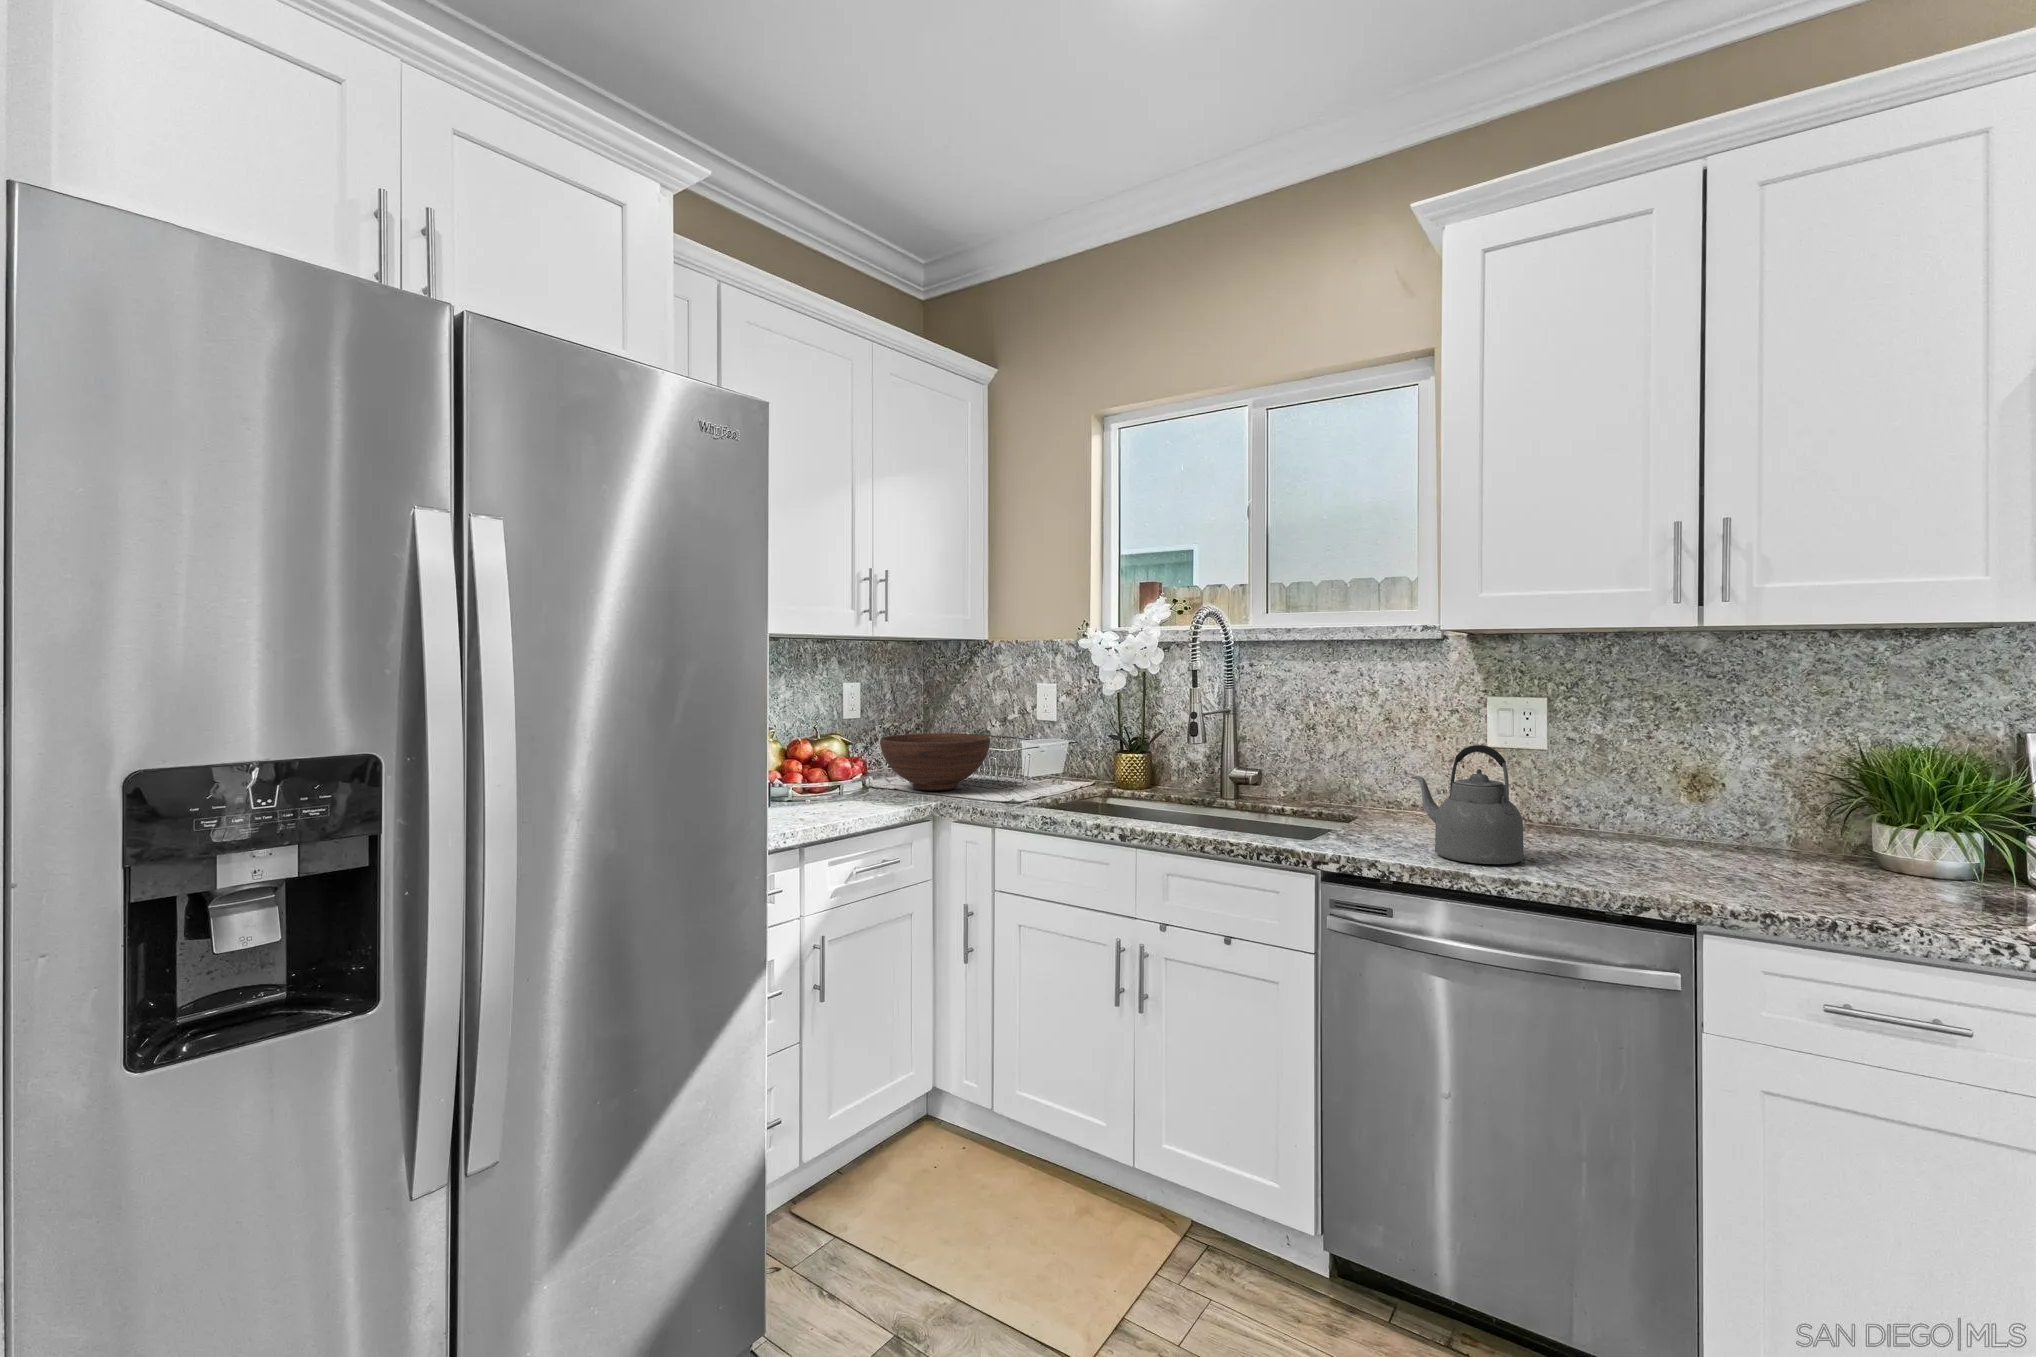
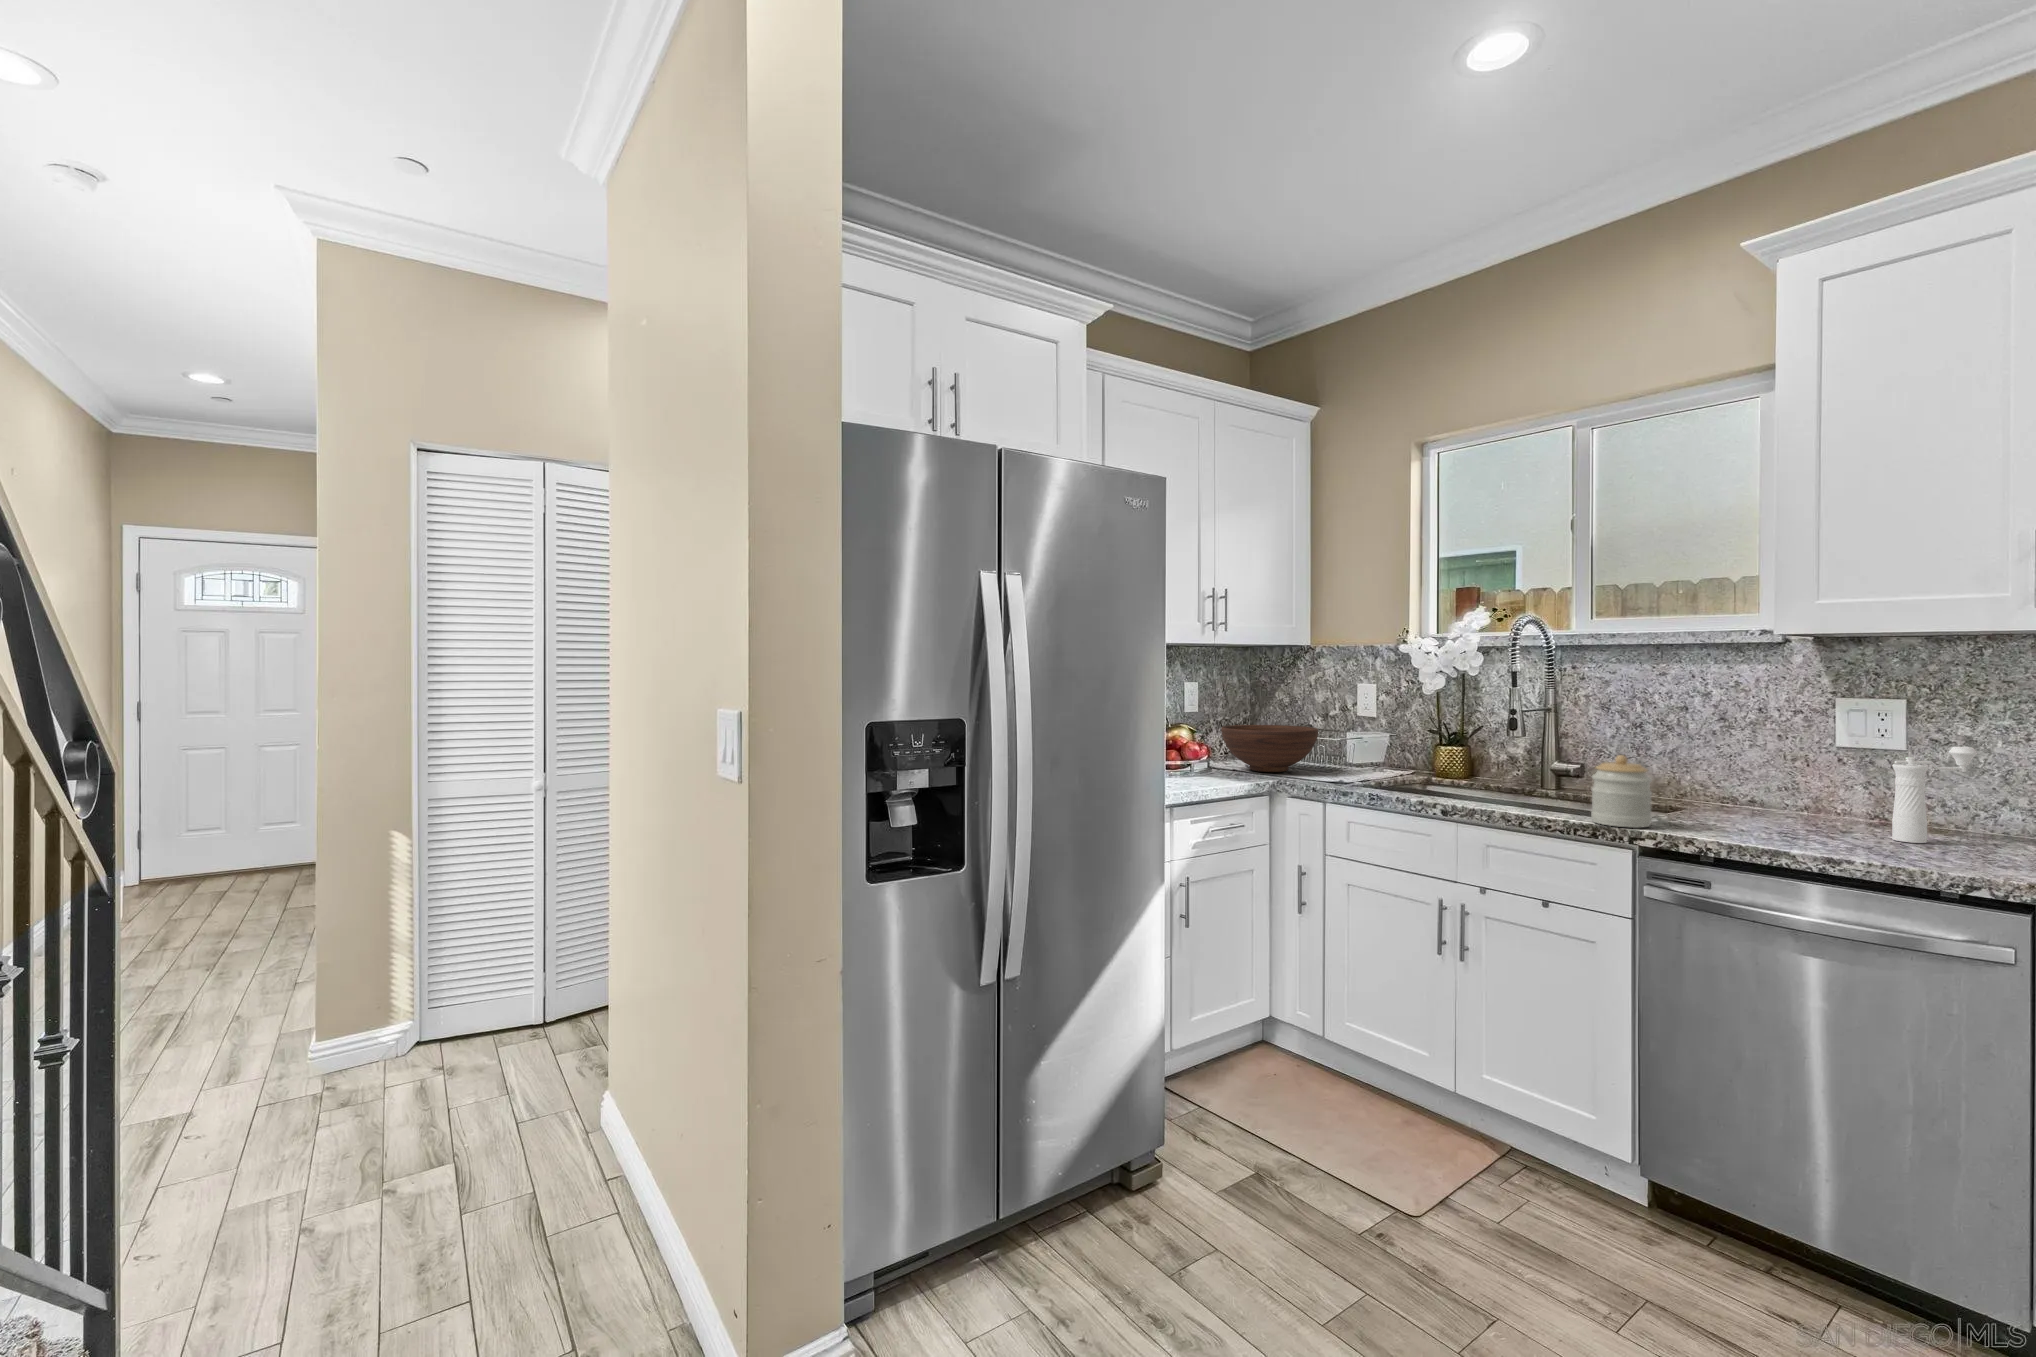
kettle: present [1411,745,1524,864] -> none [1736,739,1857,848]
pepper mill: none [1547,748,1617,850] -> present [1892,747,1977,843]
jar: none [1273,767,1333,849] -> present [1591,755,1652,828]

